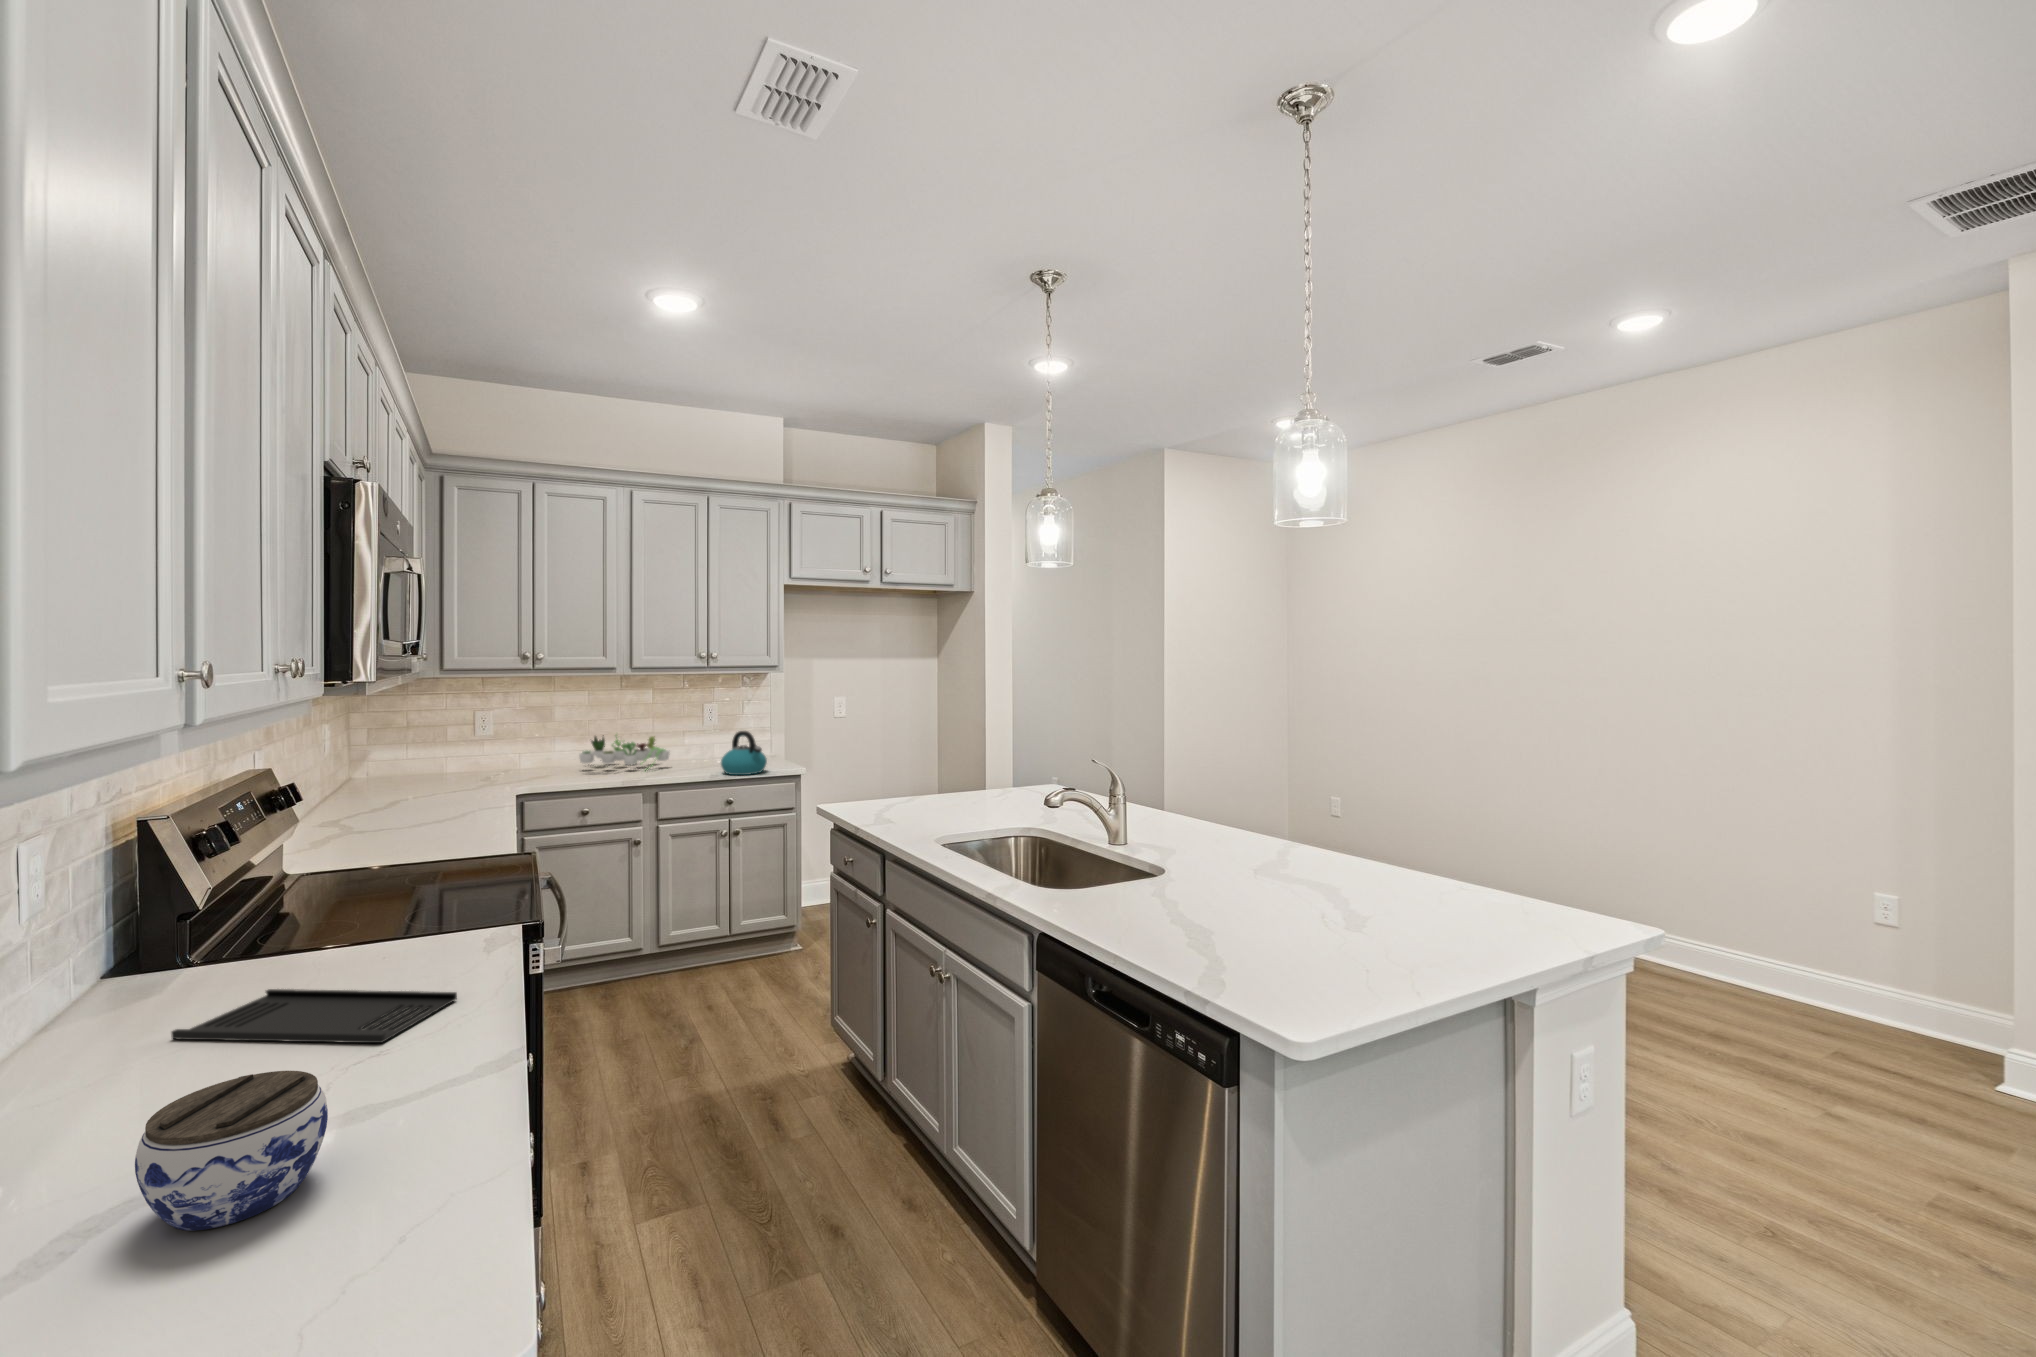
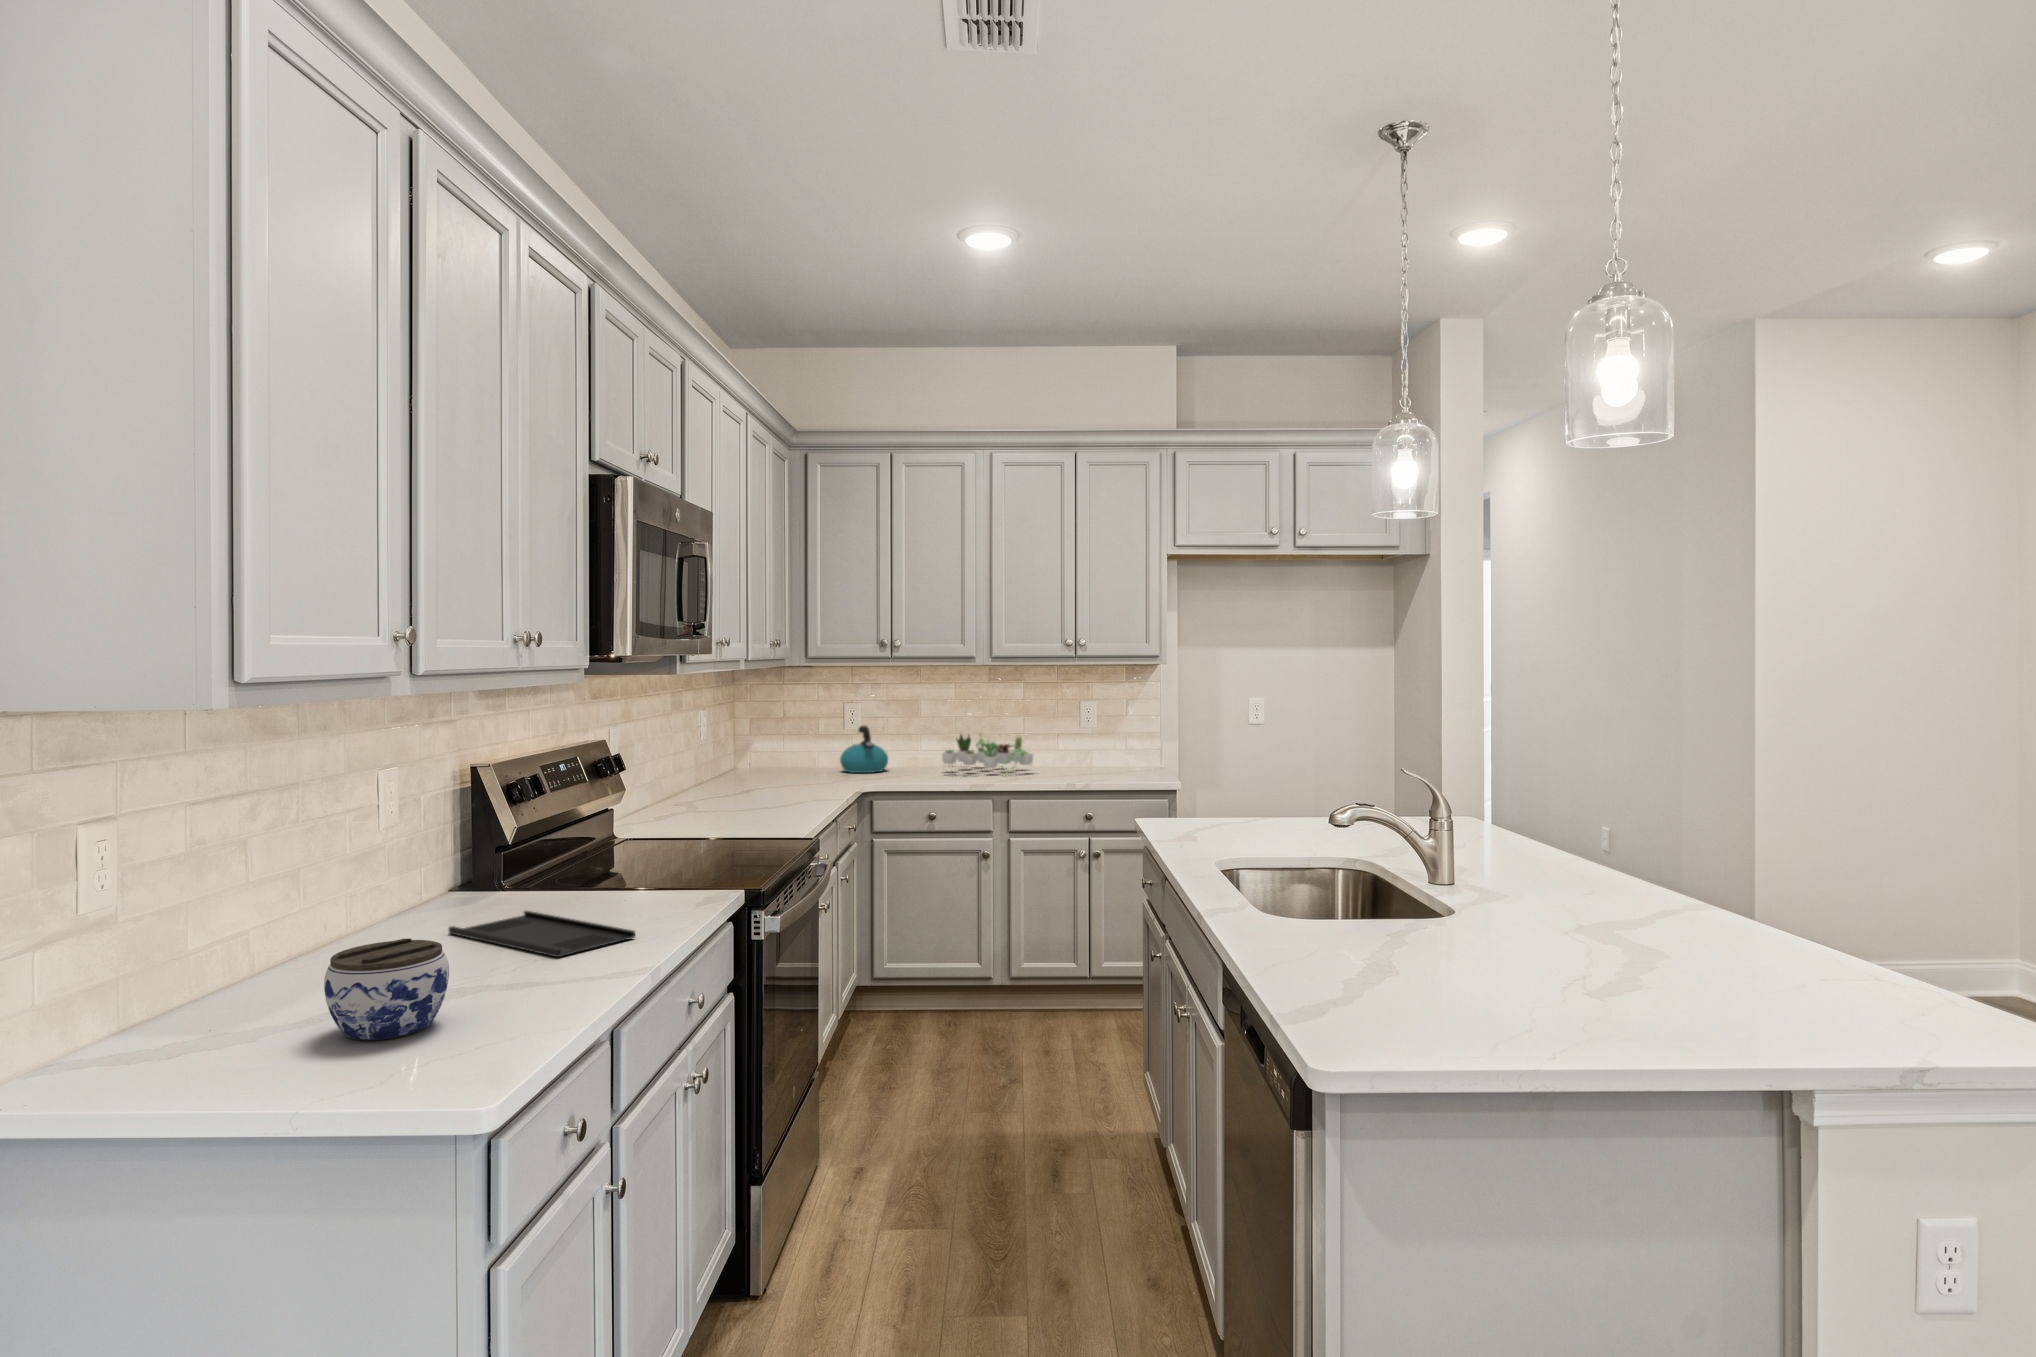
kettle: present [721,731,767,775] -> present [840,726,888,773]

